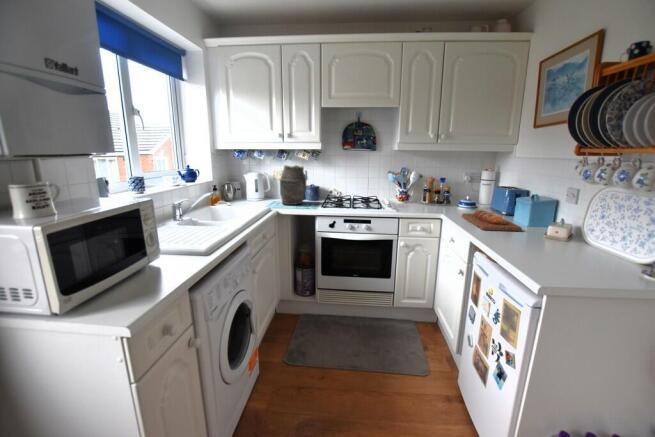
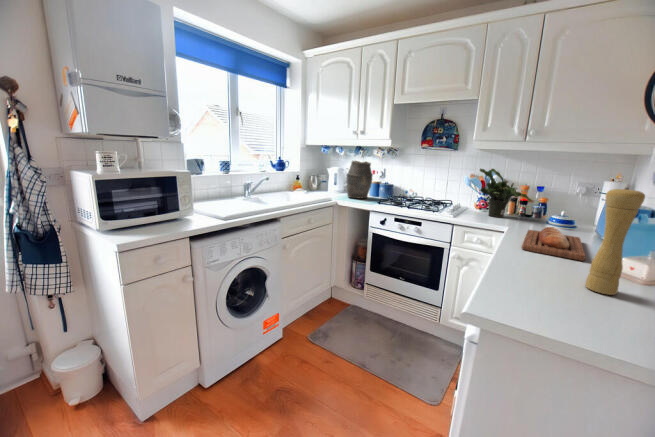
potted plant: none [407,167,446,206] -> present [480,169,531,217]
pepper mill: none [551,180,584,251] -> present [585,188,645,295]

